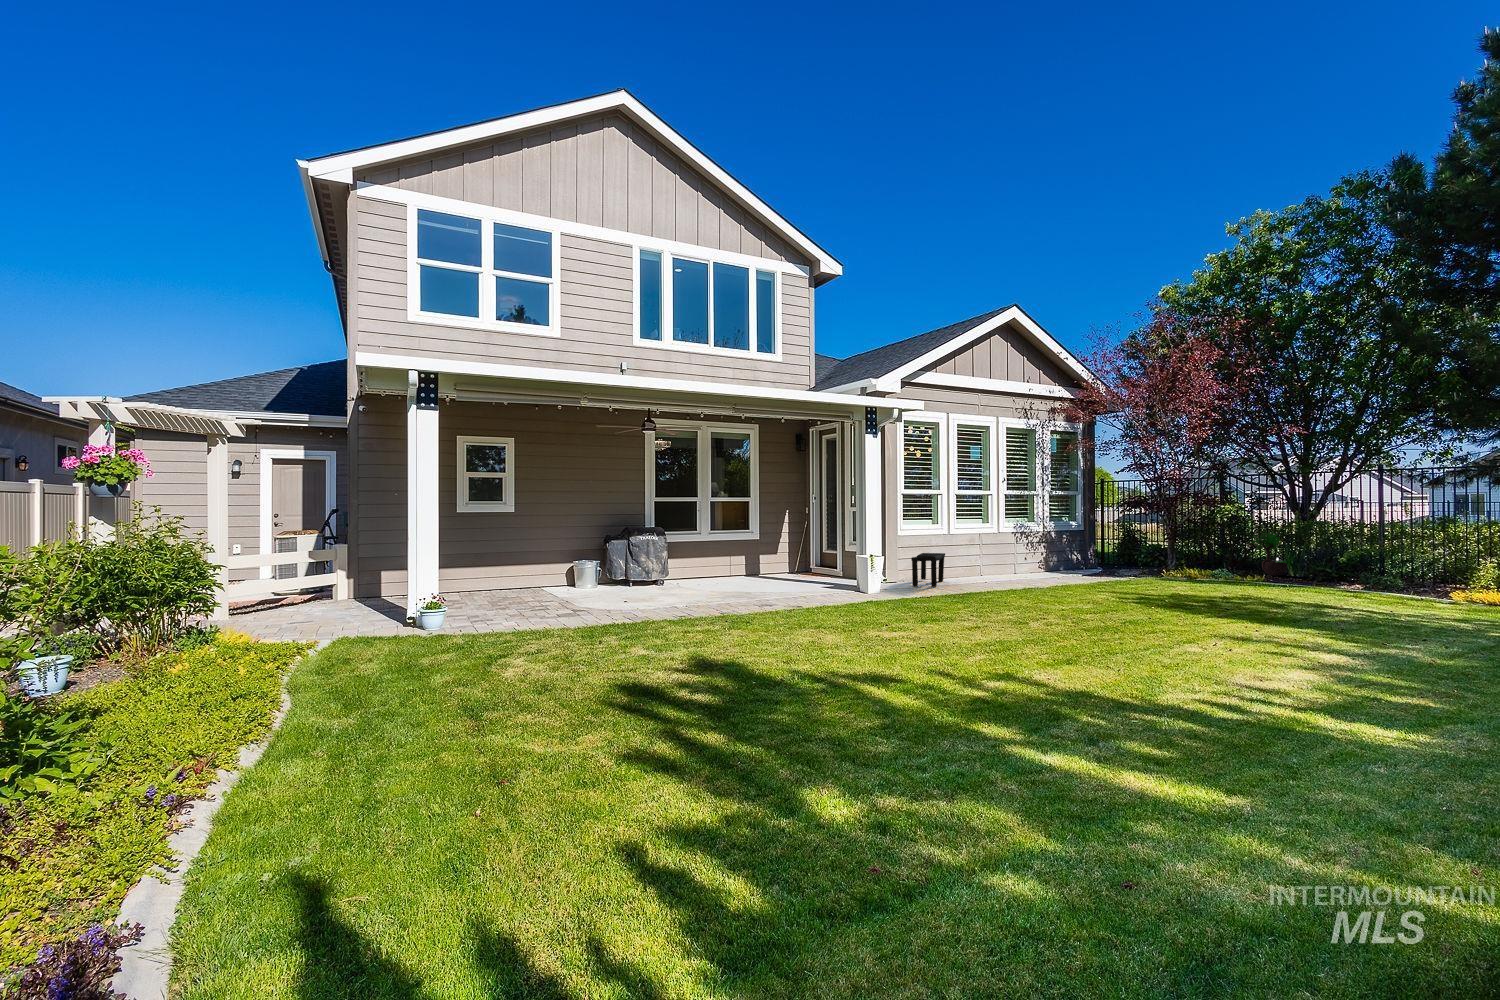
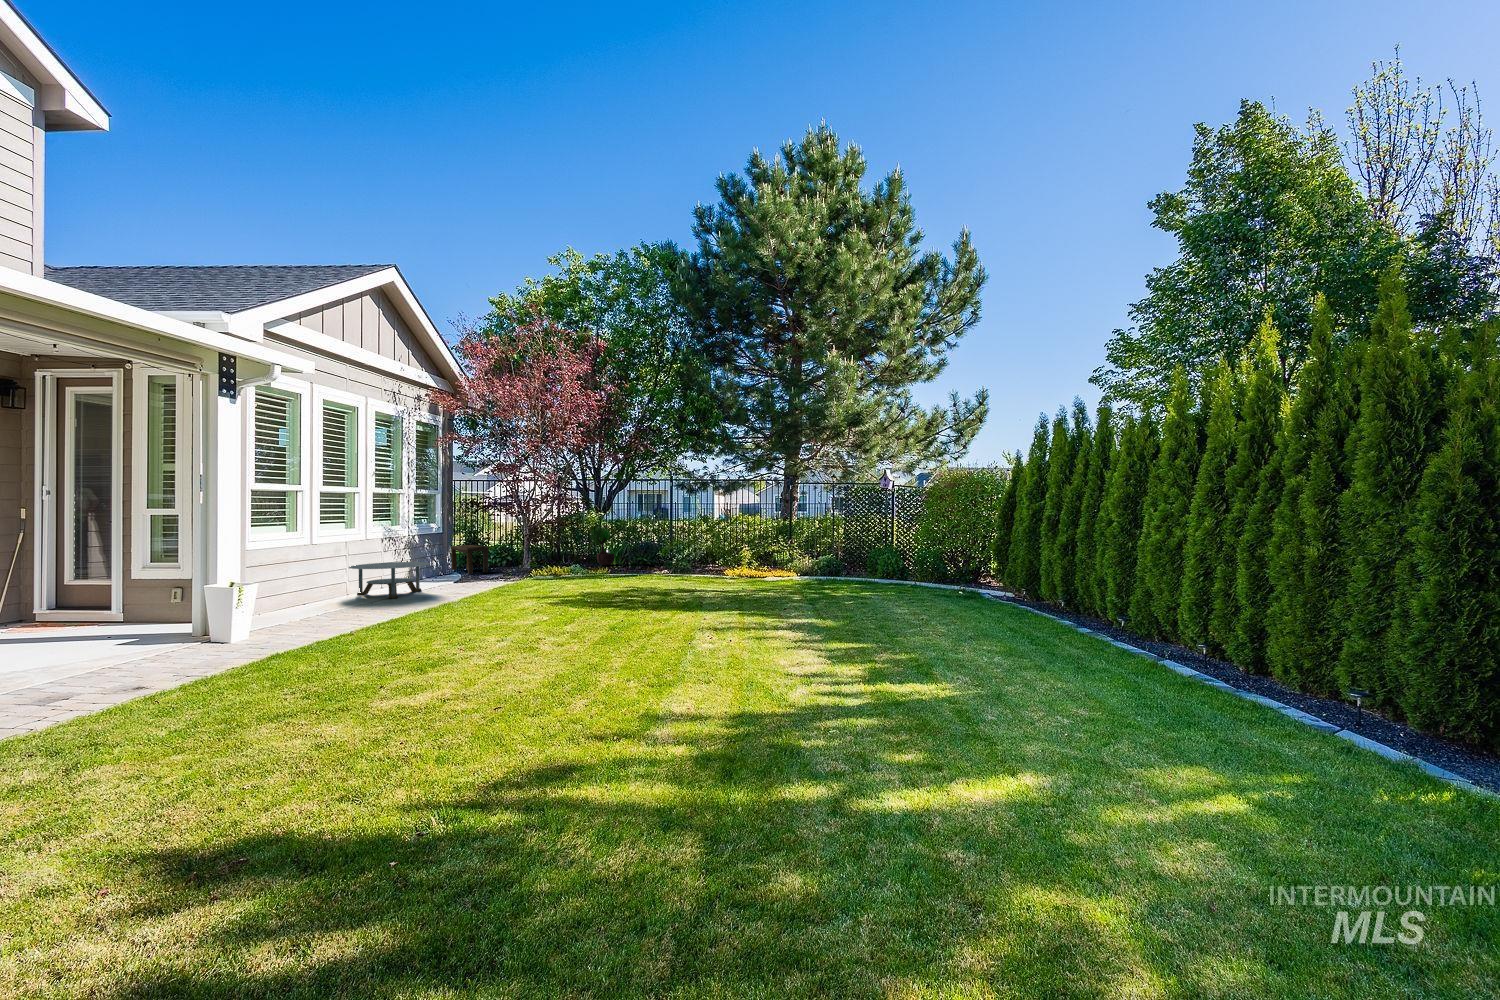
round table: none [977,552,1040,581] -> present [349,562,431,599]
bench: present [911,553,945,587] -> present [451,545,488,574]

